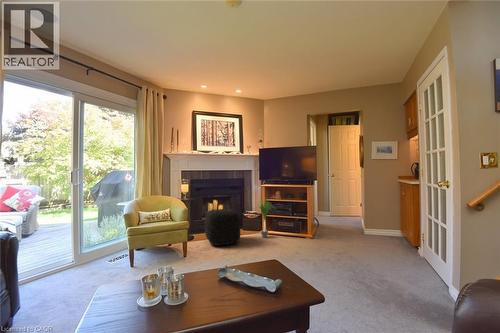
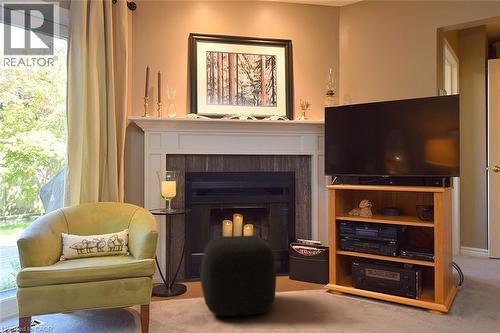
potted plant: present [259,201,272,238] -> none [303,208,365,303]

